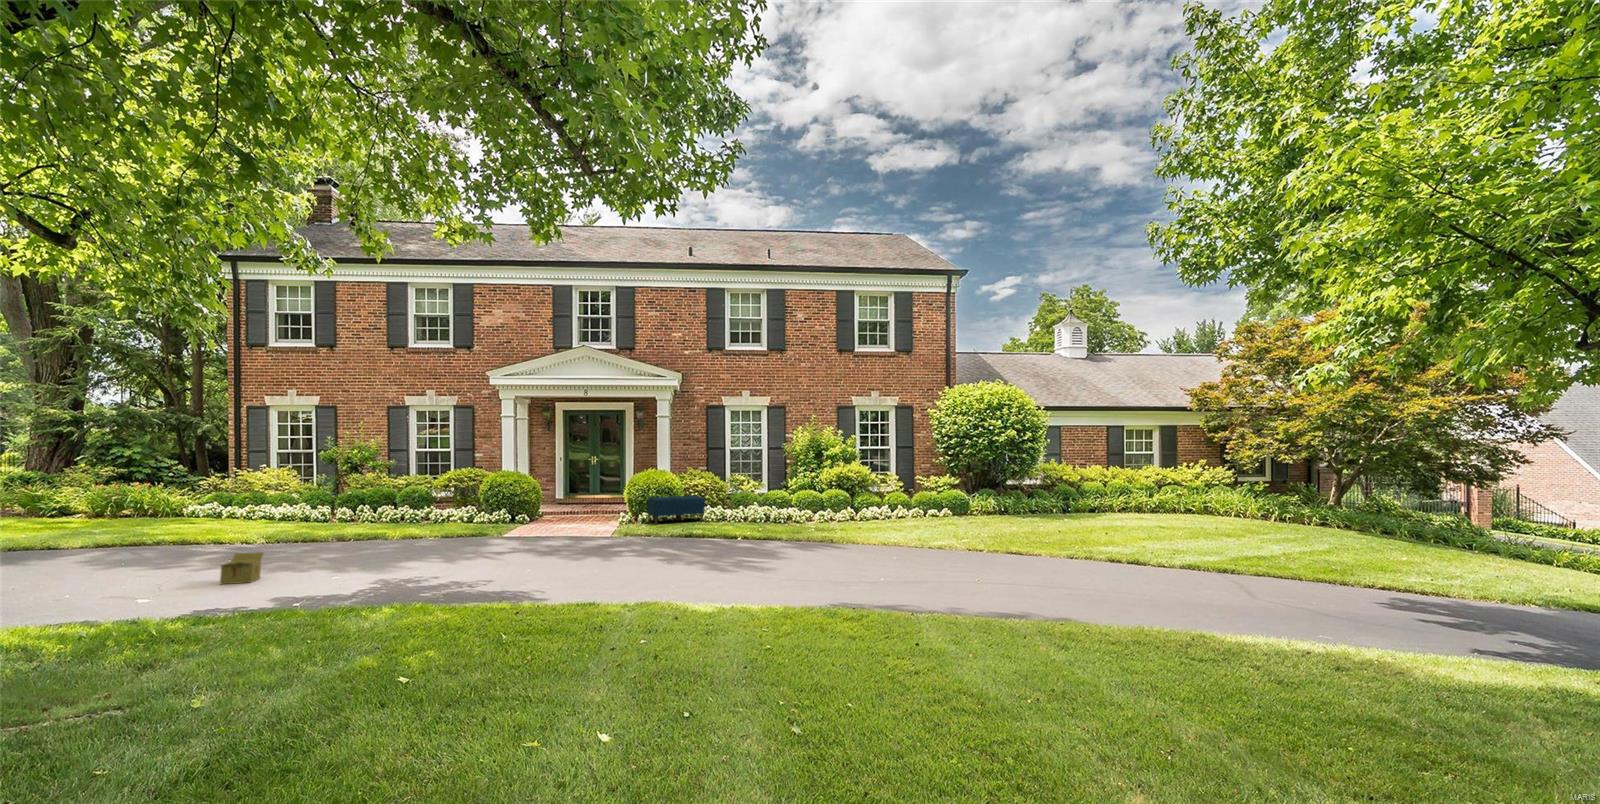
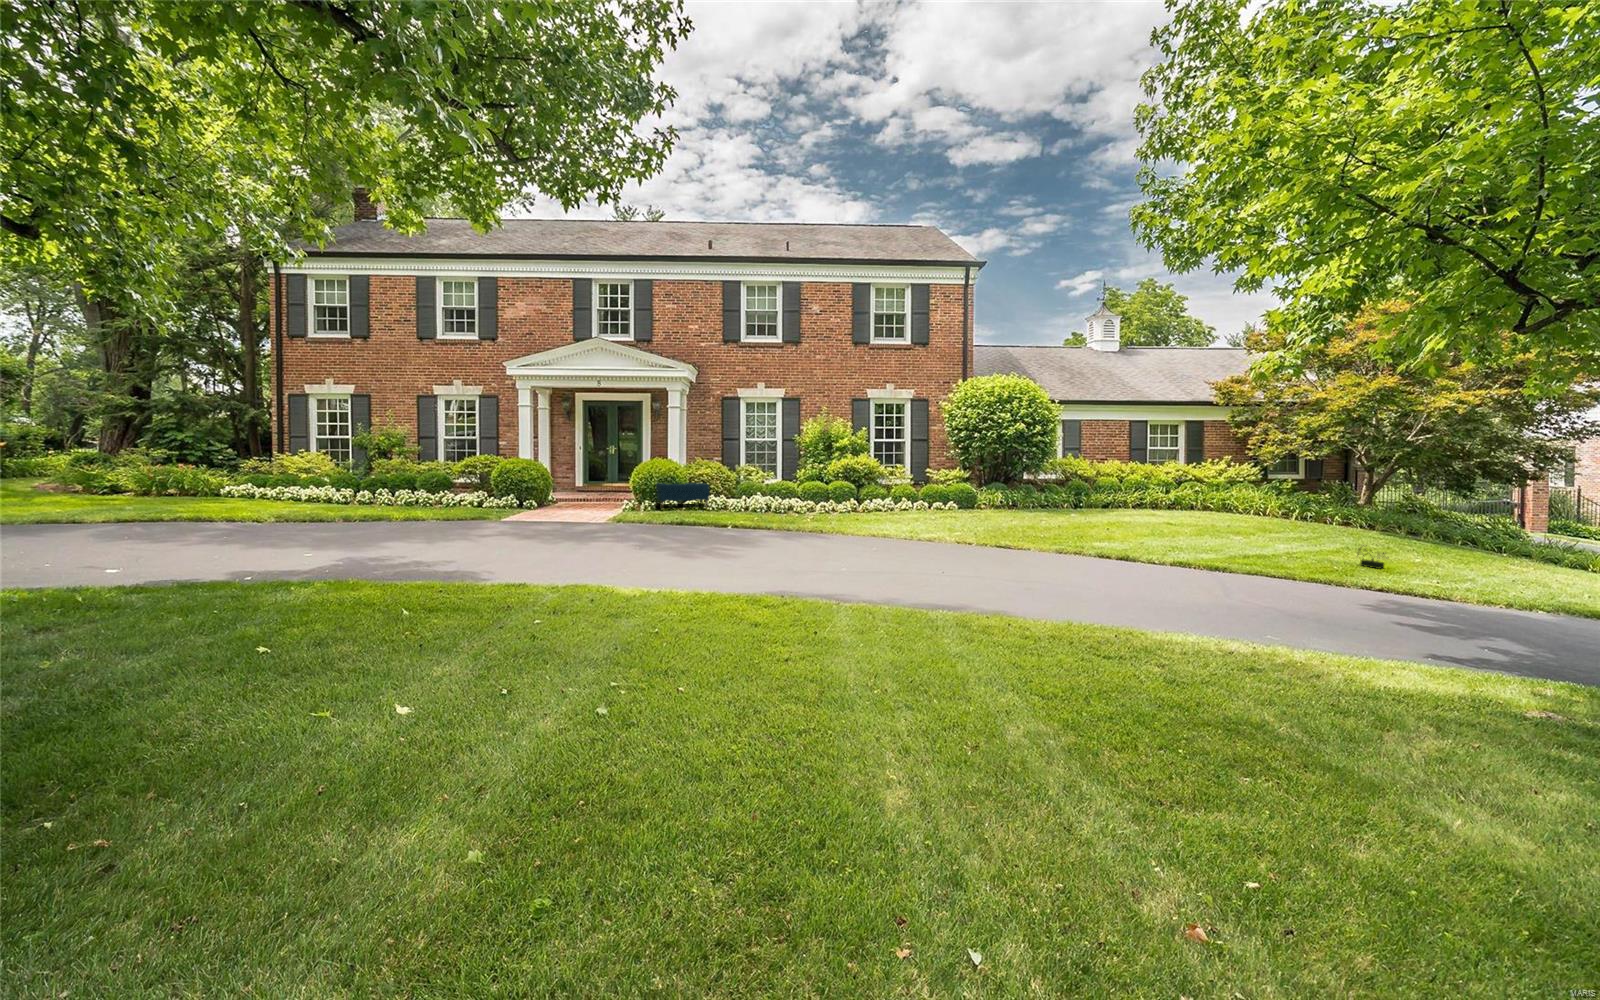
decorative plant: none [1358,551,1391,575] -> present [1358,545,1384,569]
cardboard box: present [220,552,264,585] -> none [254,515,296,541]

